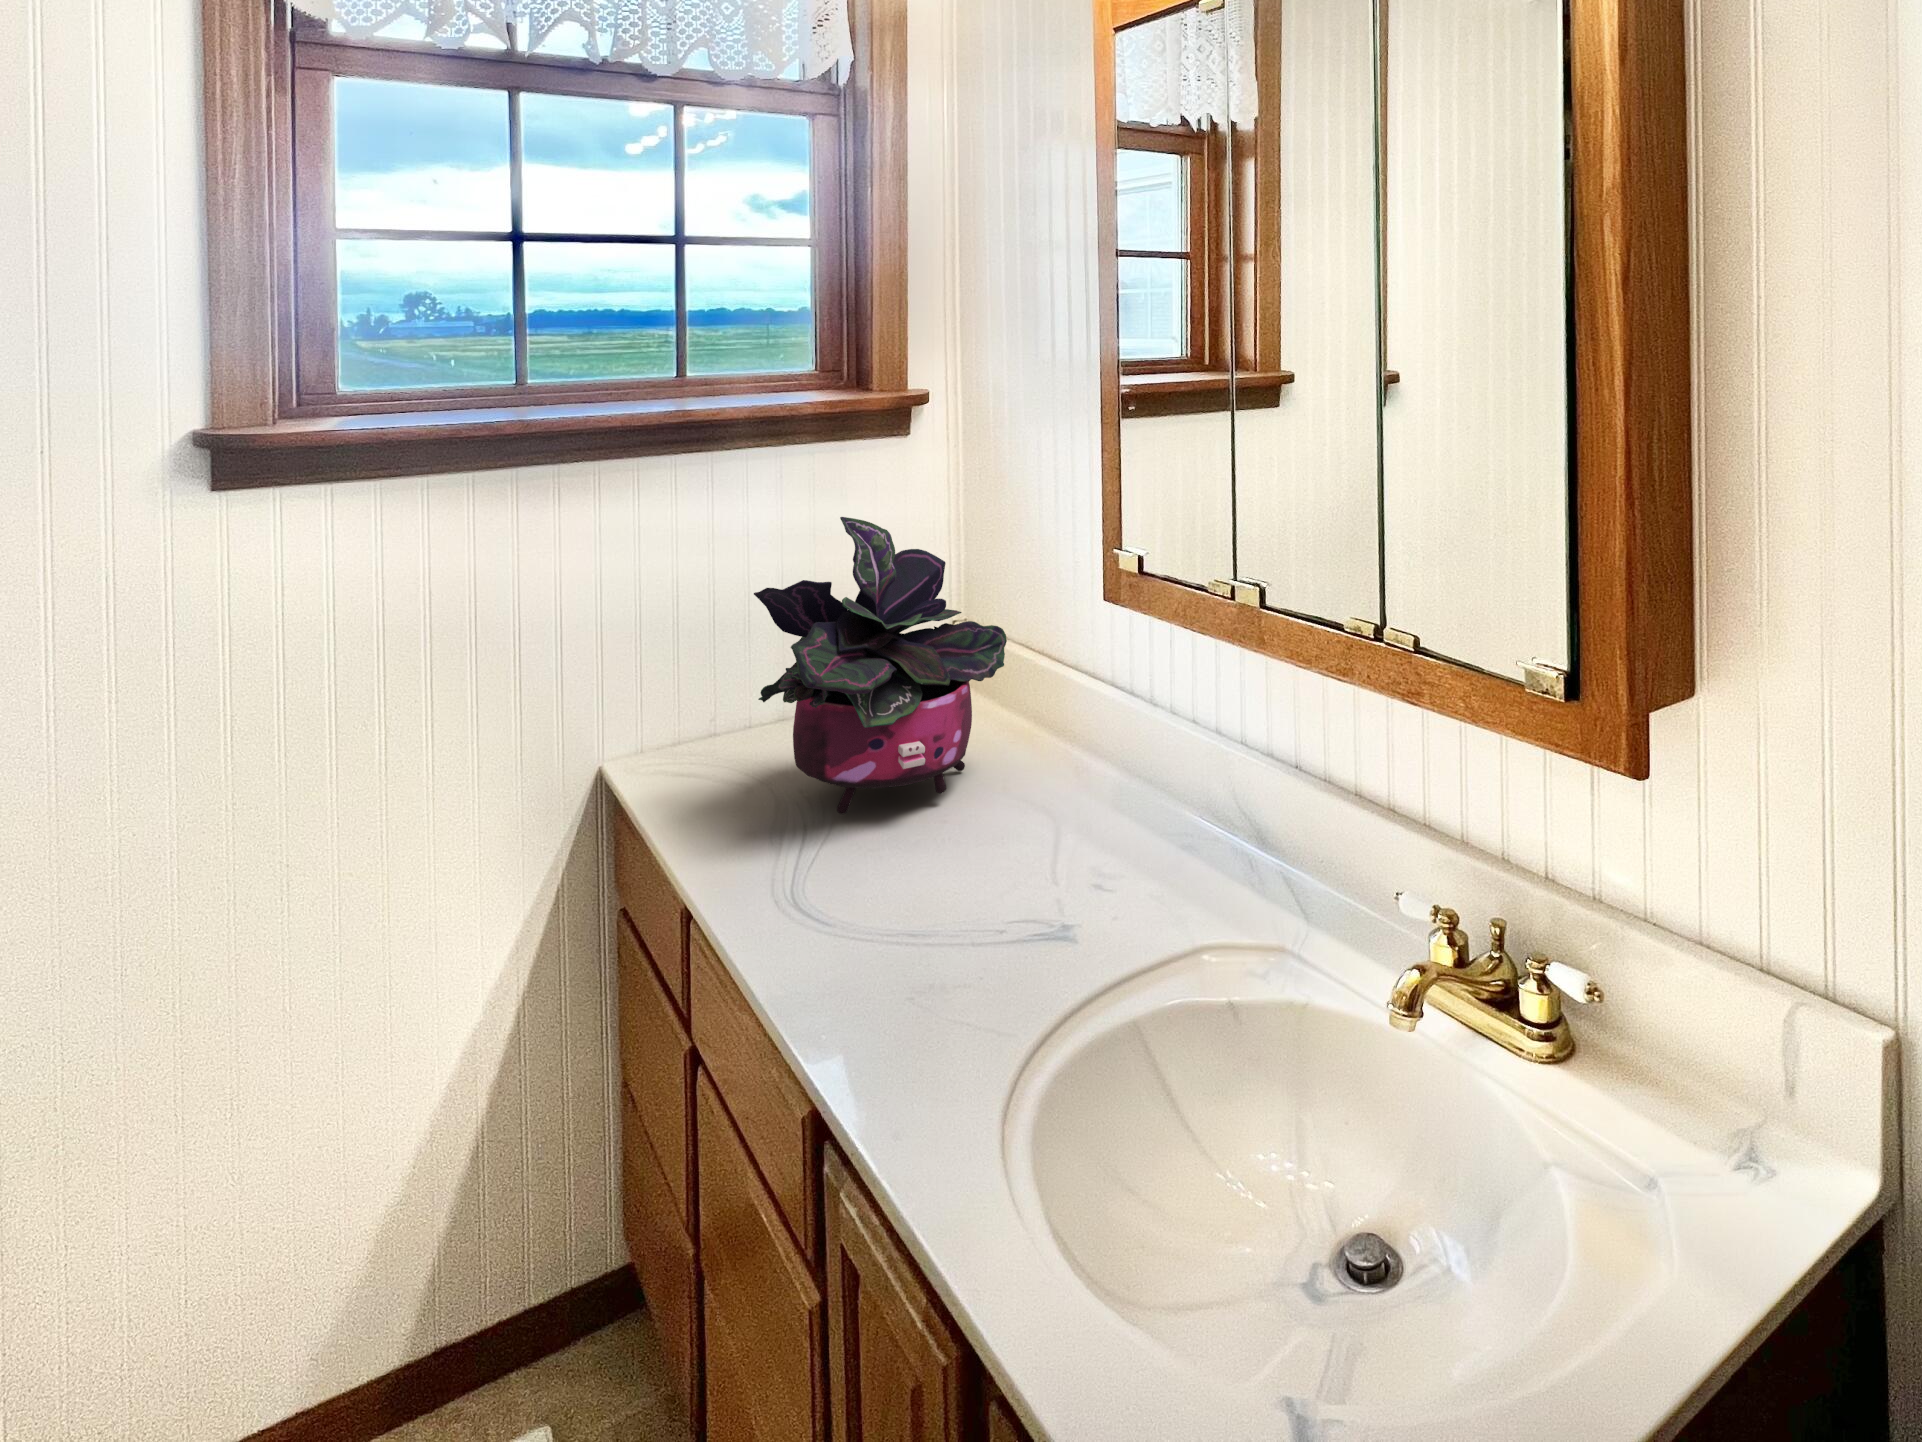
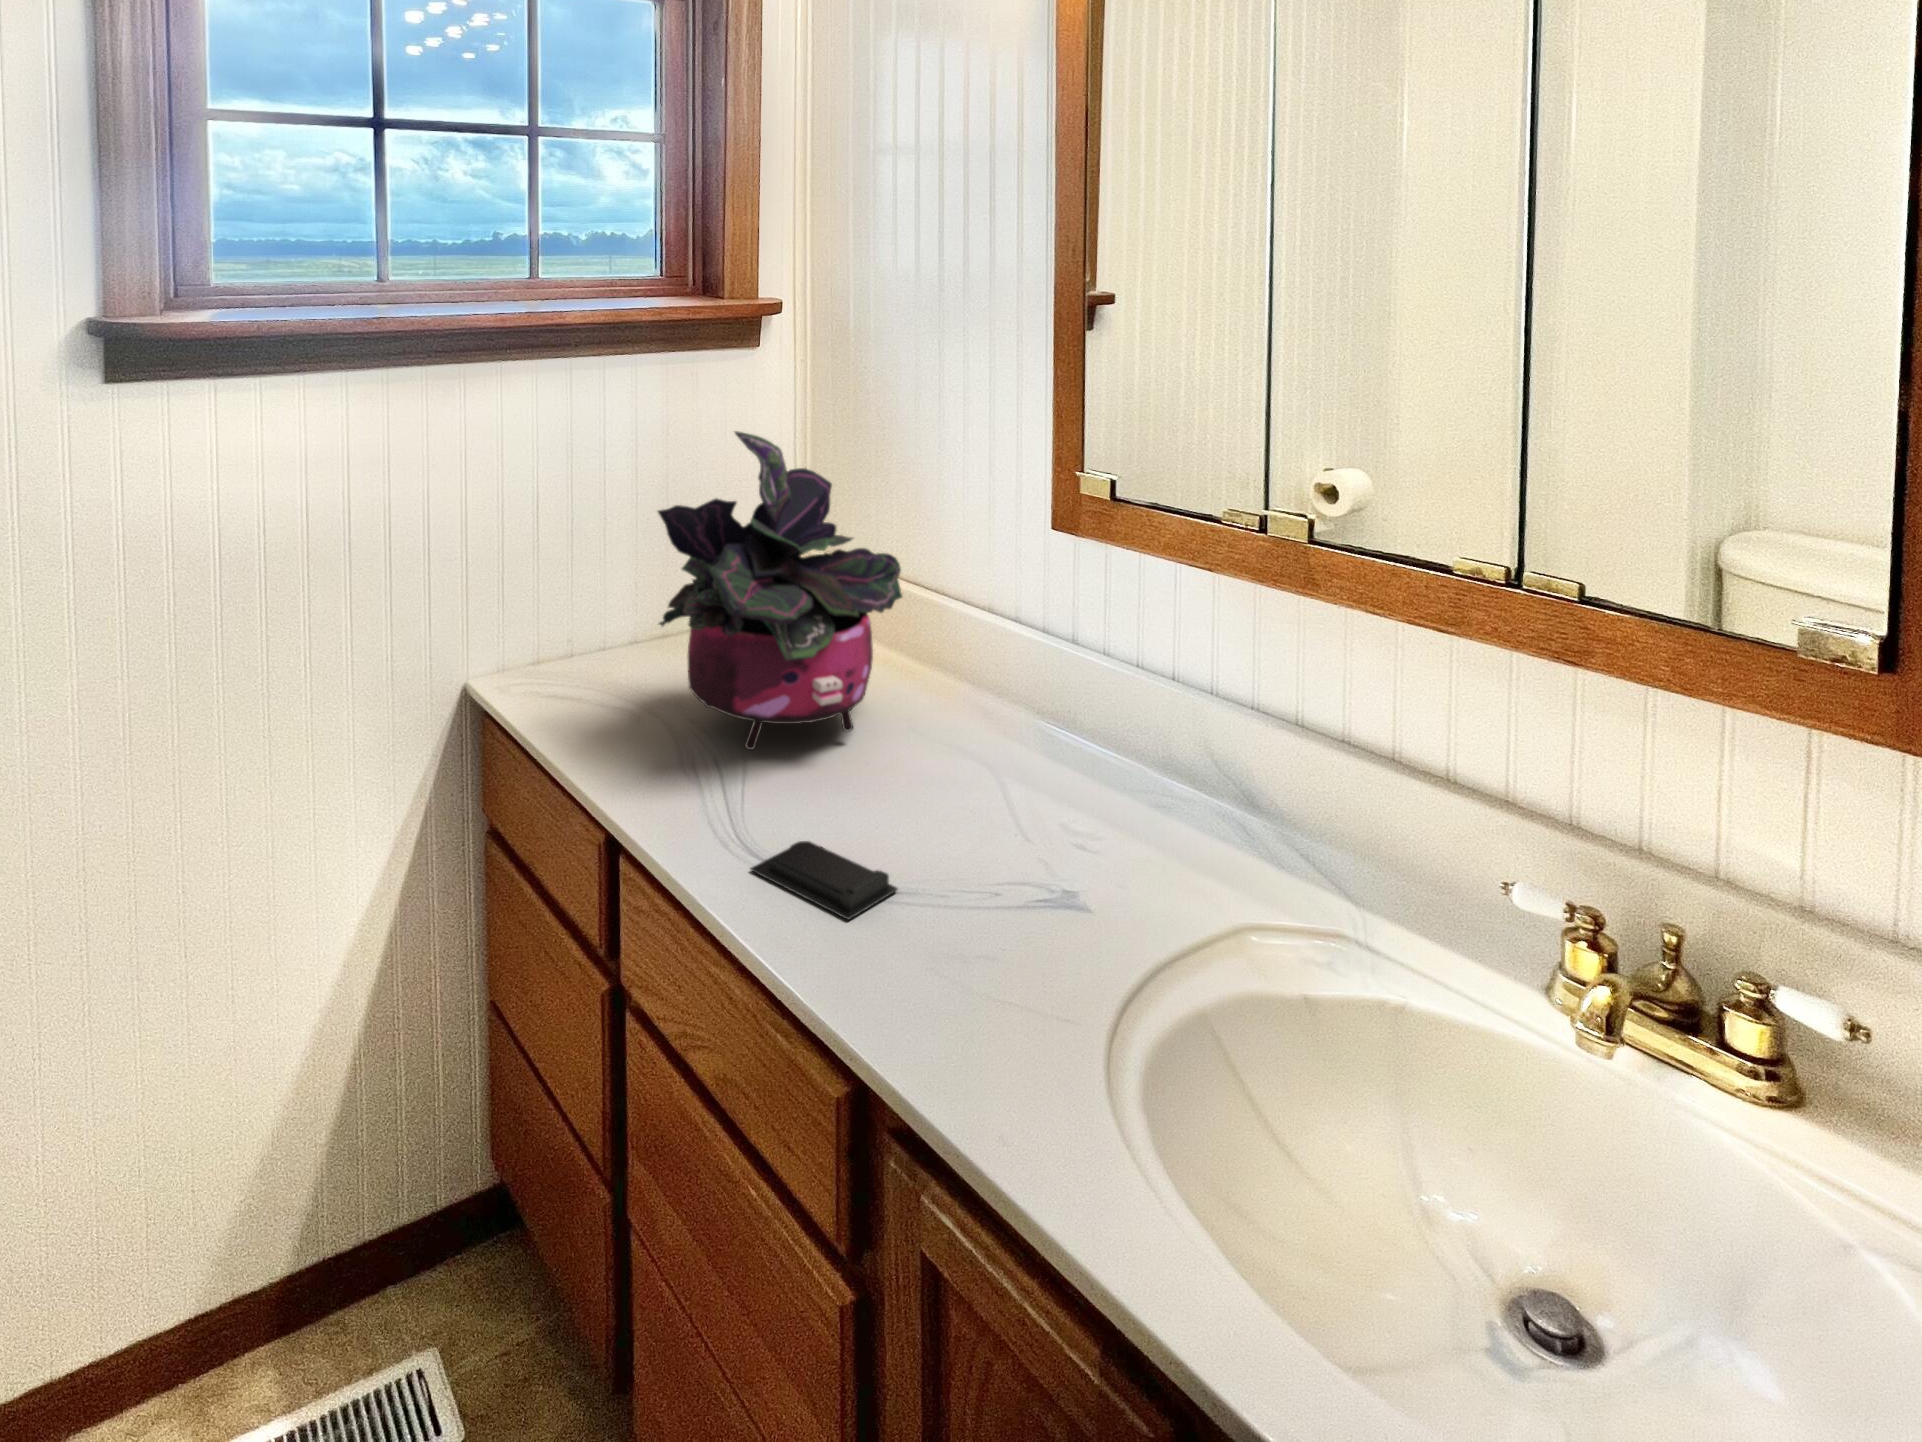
soap bar: none [791,892,919,961] -> present [751,841,897,920]

